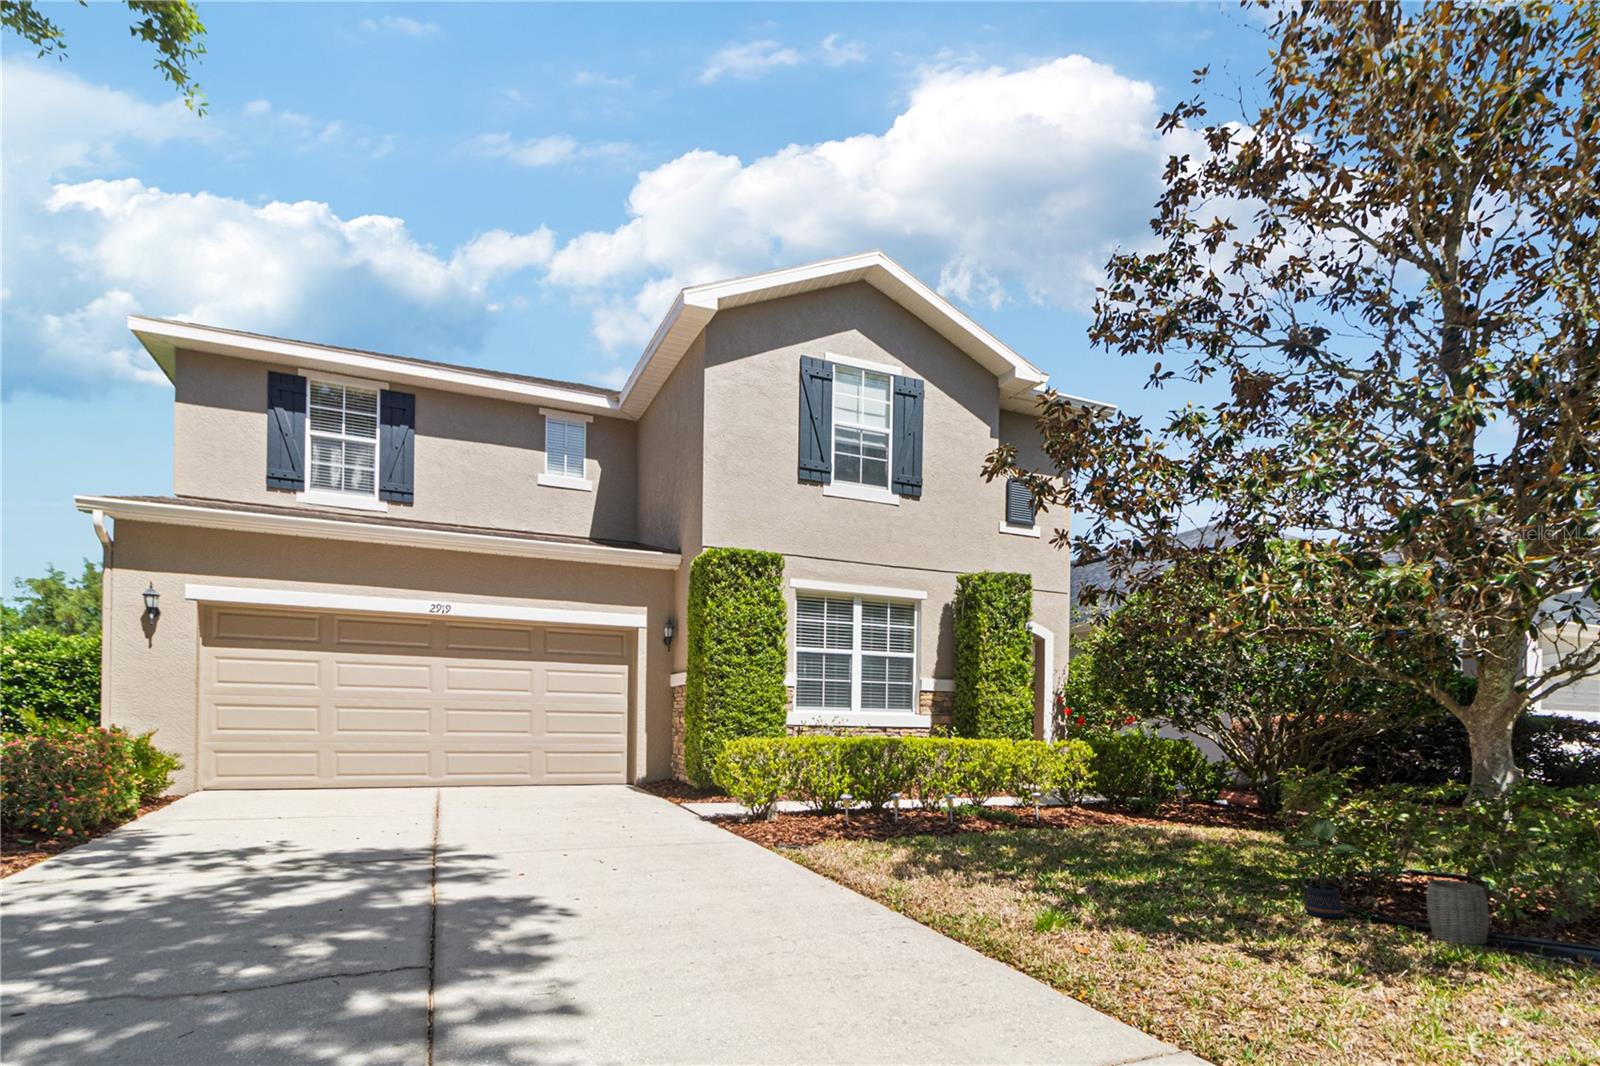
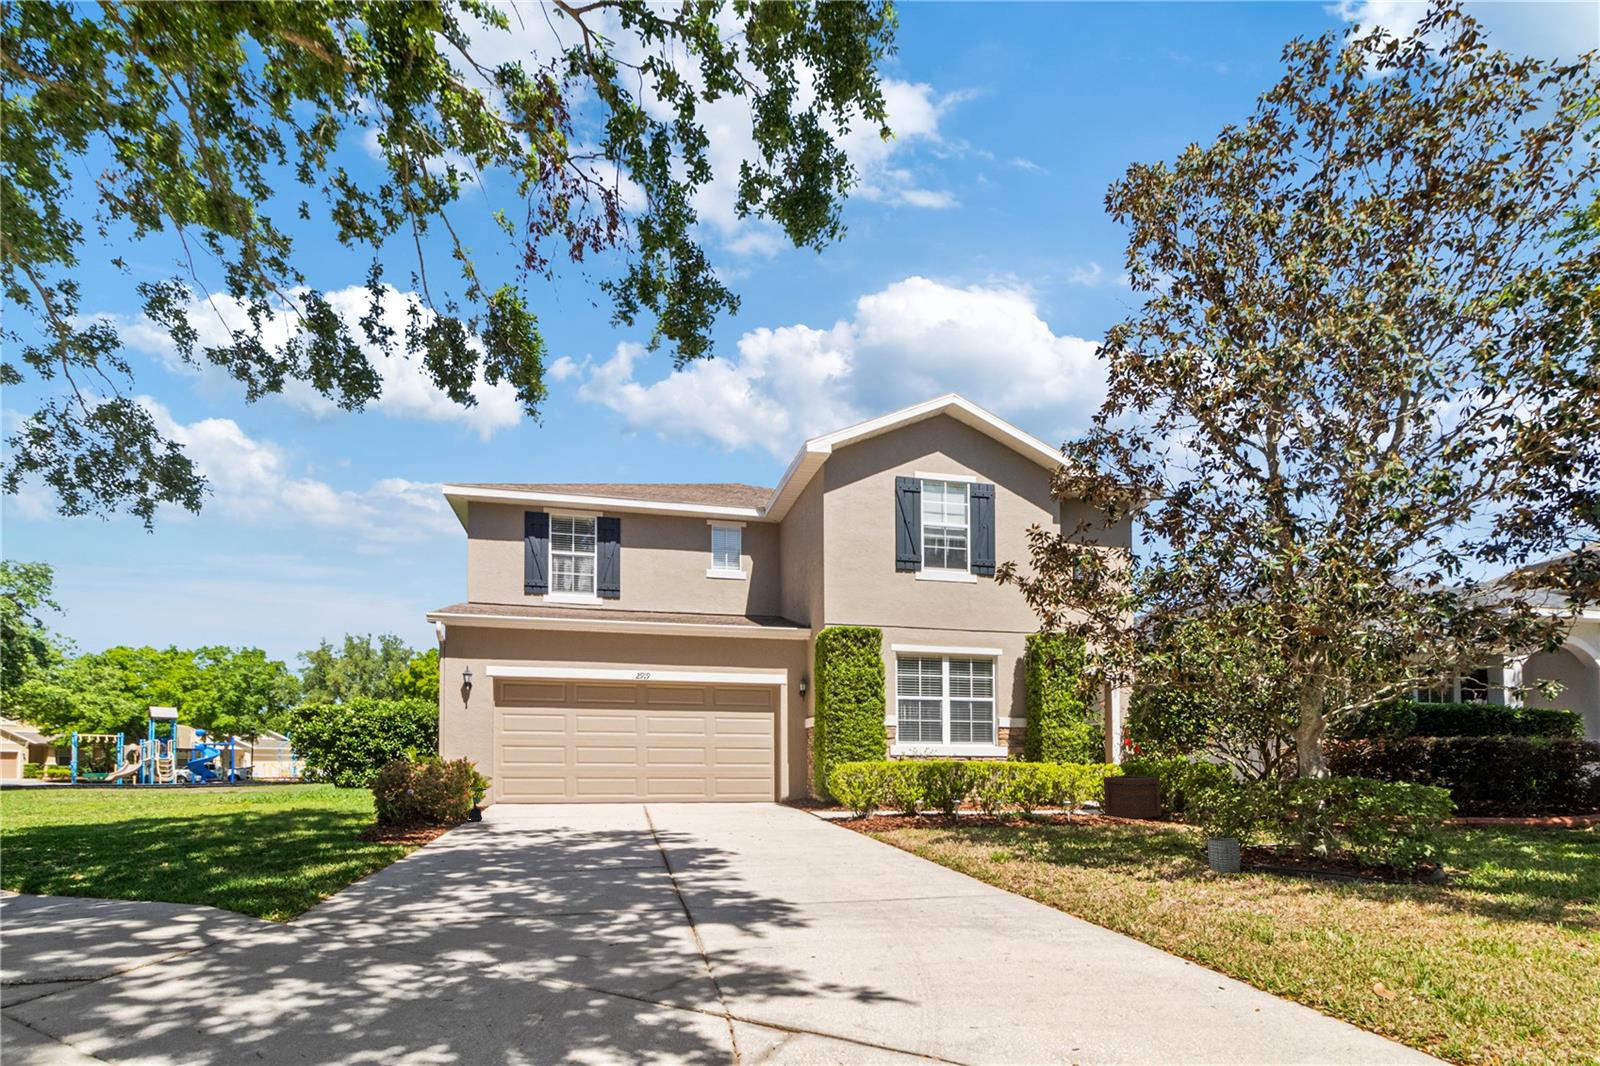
wooden crate: none [1083,756,1156,817] -> present [1104,775,1161,819]
potted plant: present [1292,820,1364,919] -> present [466,784,487,822]

